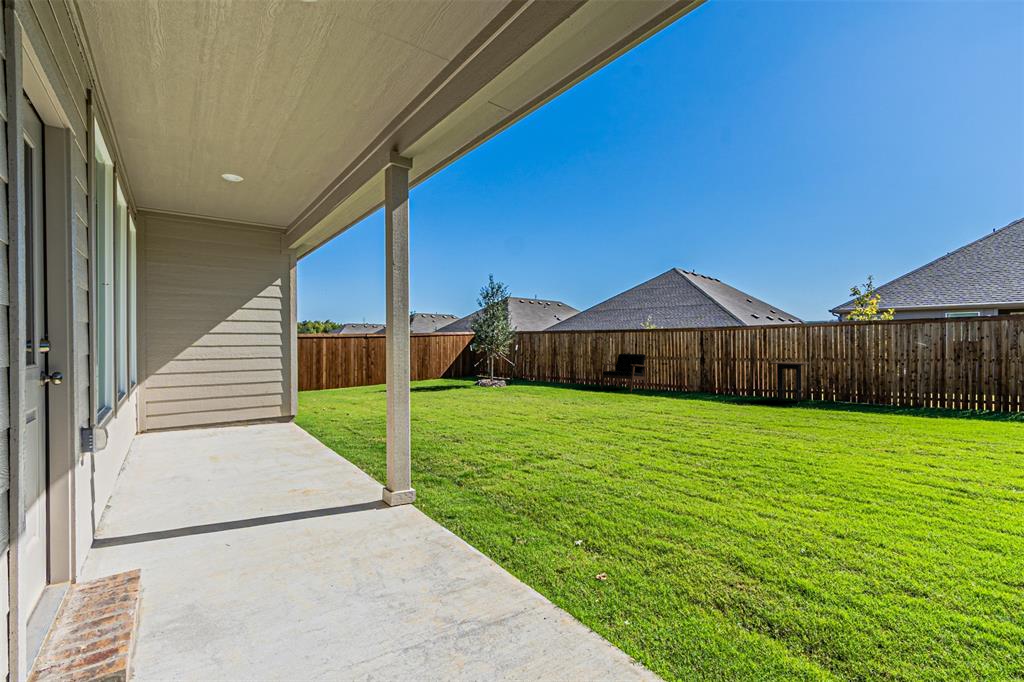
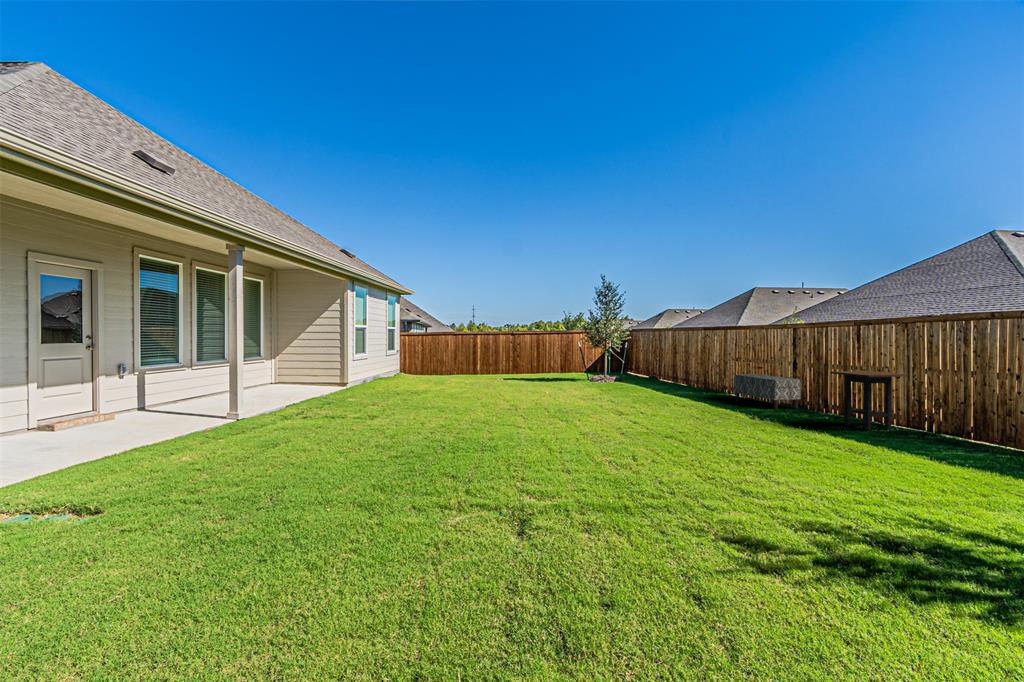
armchair: present [601,354,648,392] -> none [683,354,745,398]
bench: none [657,369,712,395] -> present [734,374,801,409]

